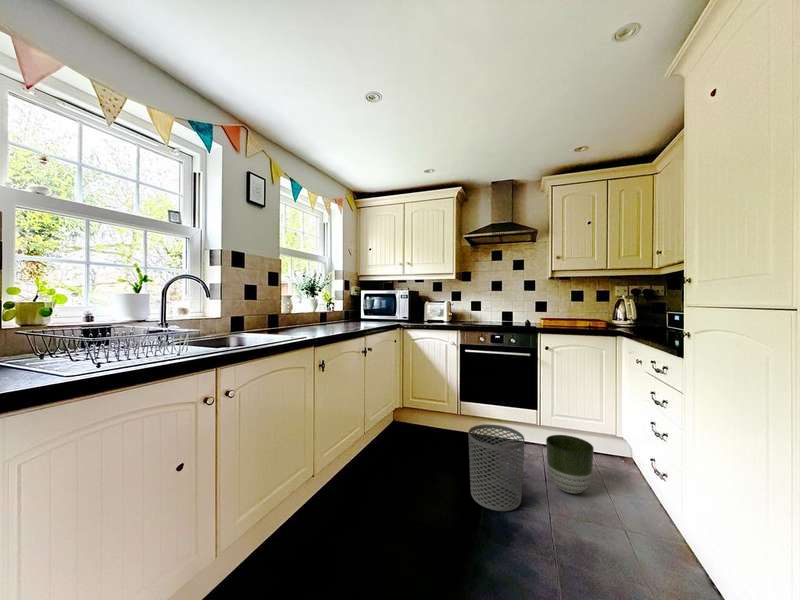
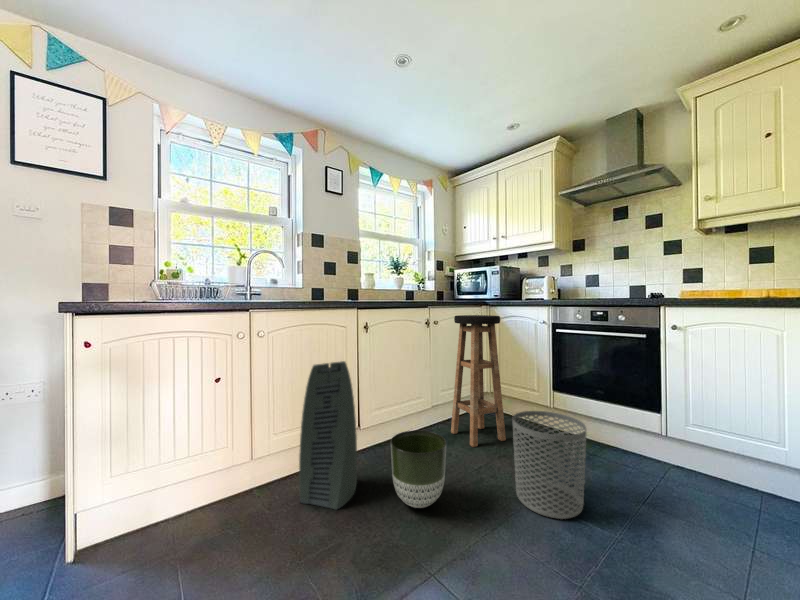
bar stool: none [383,340,432,464] -> present [451,315,506,447]
air purifier: none [284,406,342,577] -> present [299,361,357,510]
planter: present [546,435,594,494] -> present [391,430,446,508]

